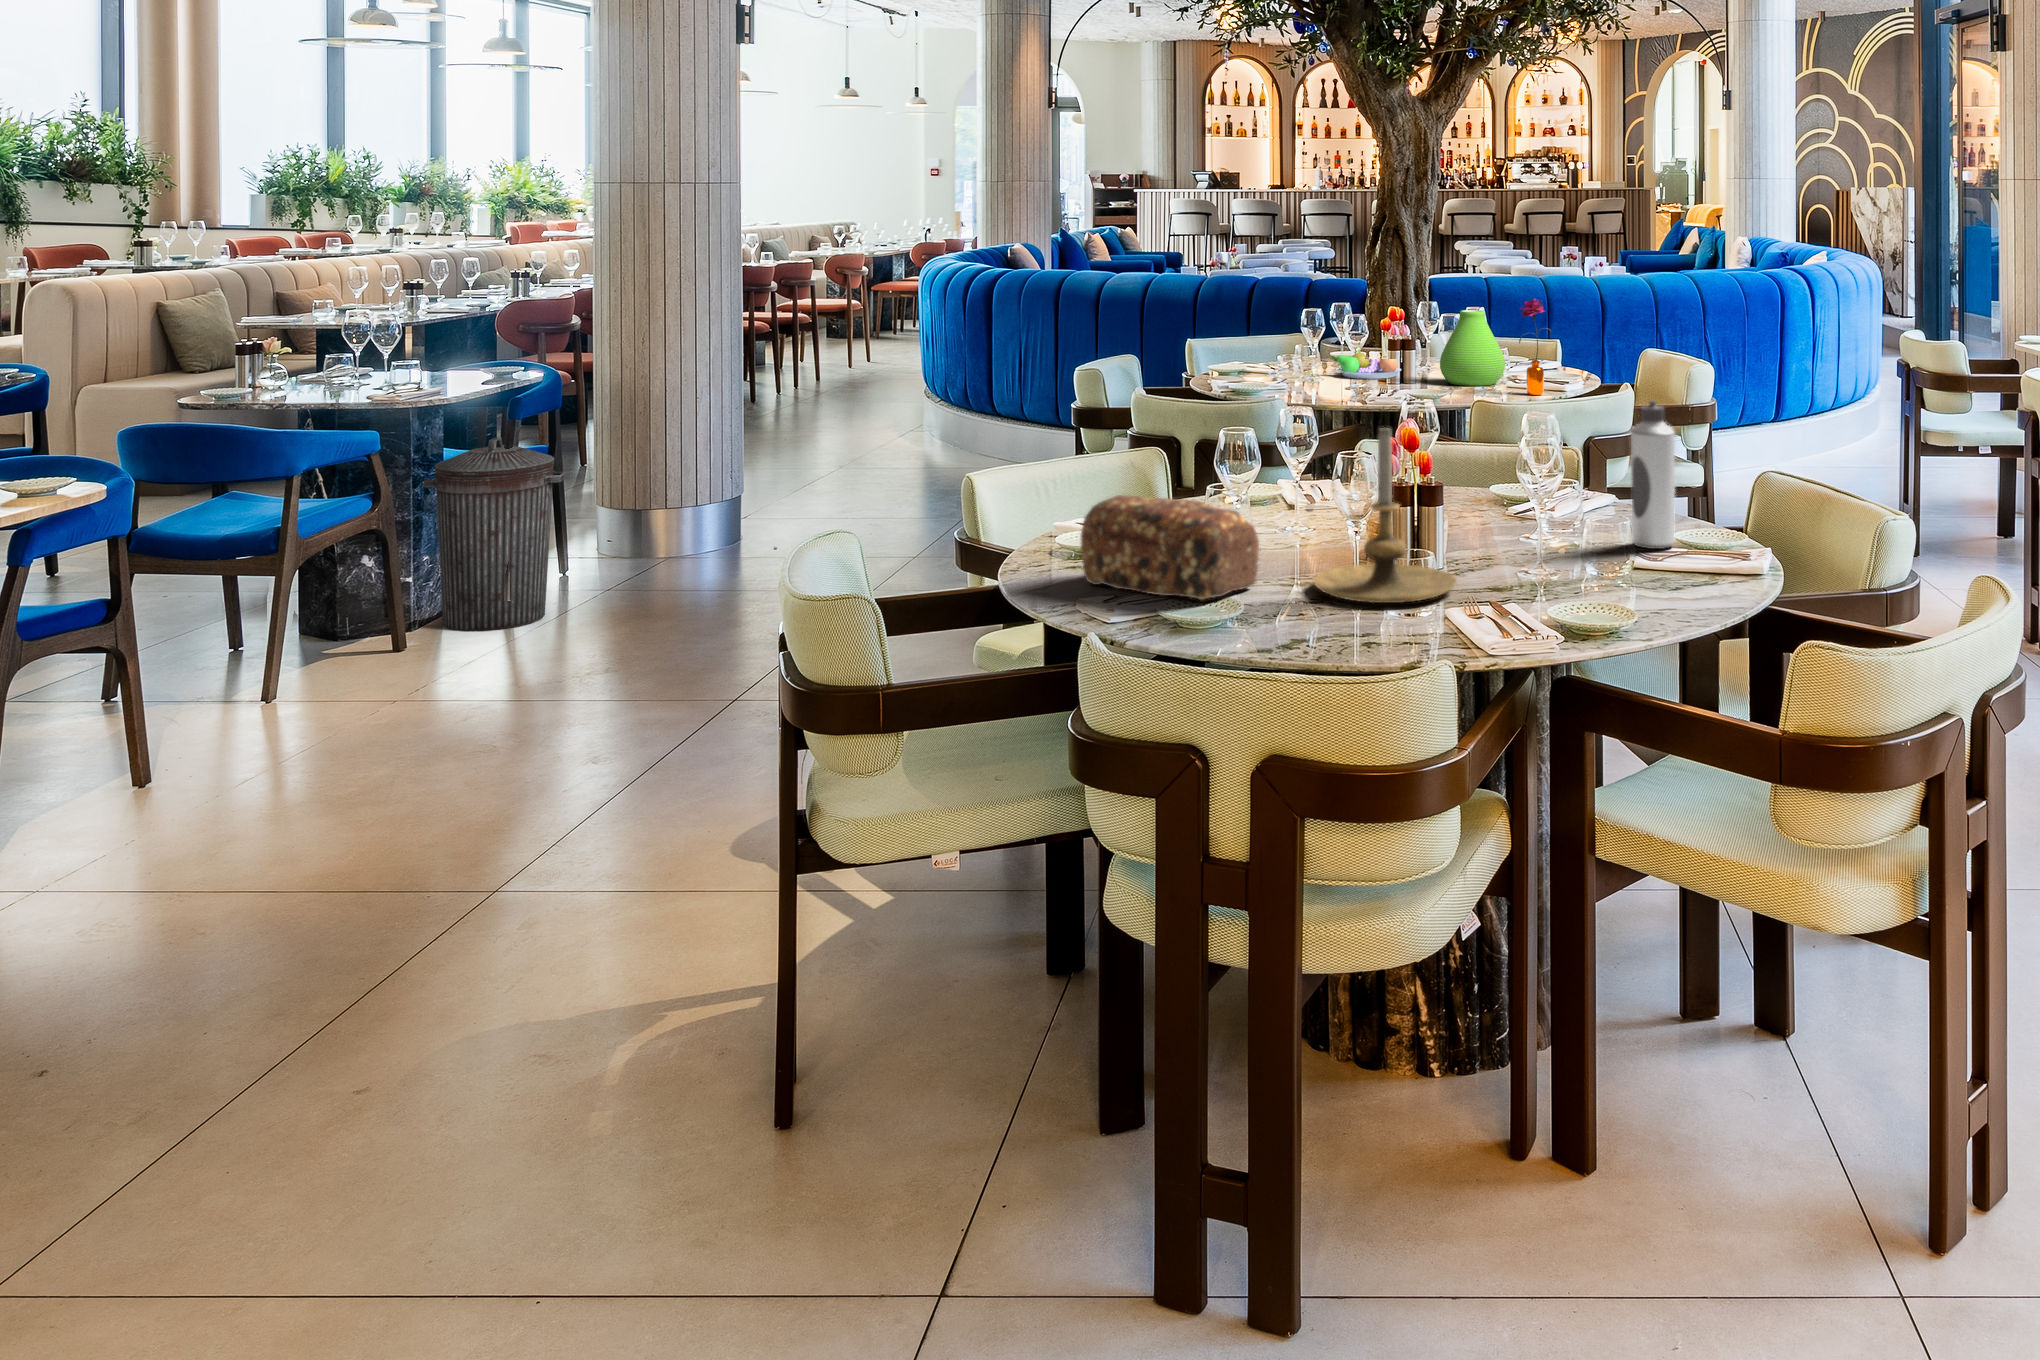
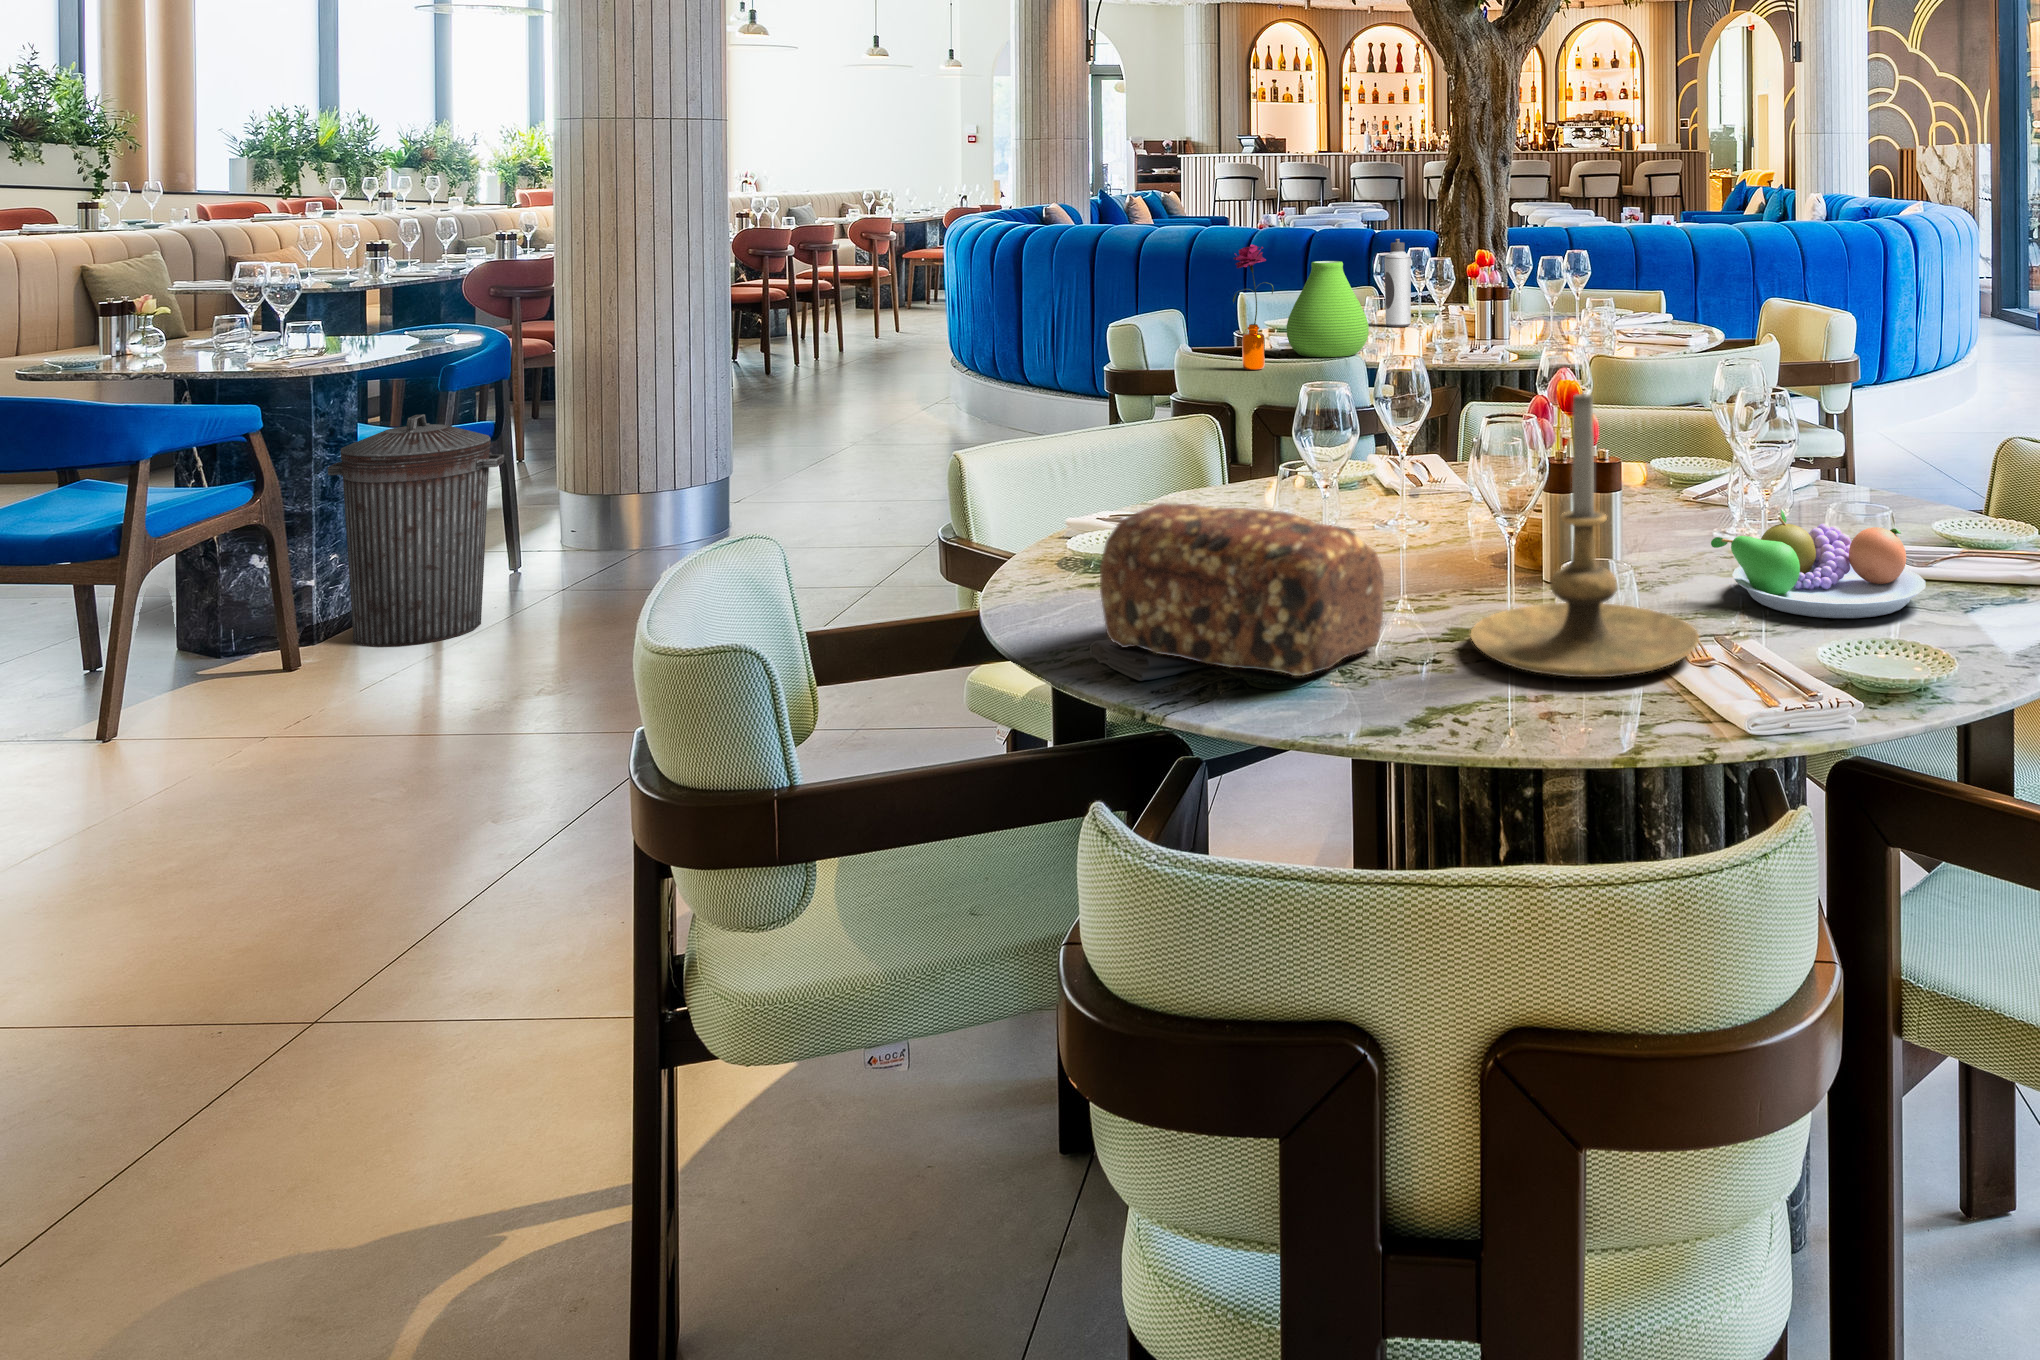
flower: present [1519,299,1551,395] -> present [1233,245,1273,370]
vase: present [1440,310,1505,386] -> present [1287,261,1369,357]
fruit bowl: present [1331,349,1401,379] -> present [1711,510,1925,618]
water bottle: present [1631,400,1675,549] -> present [1385,239,1411,327]

